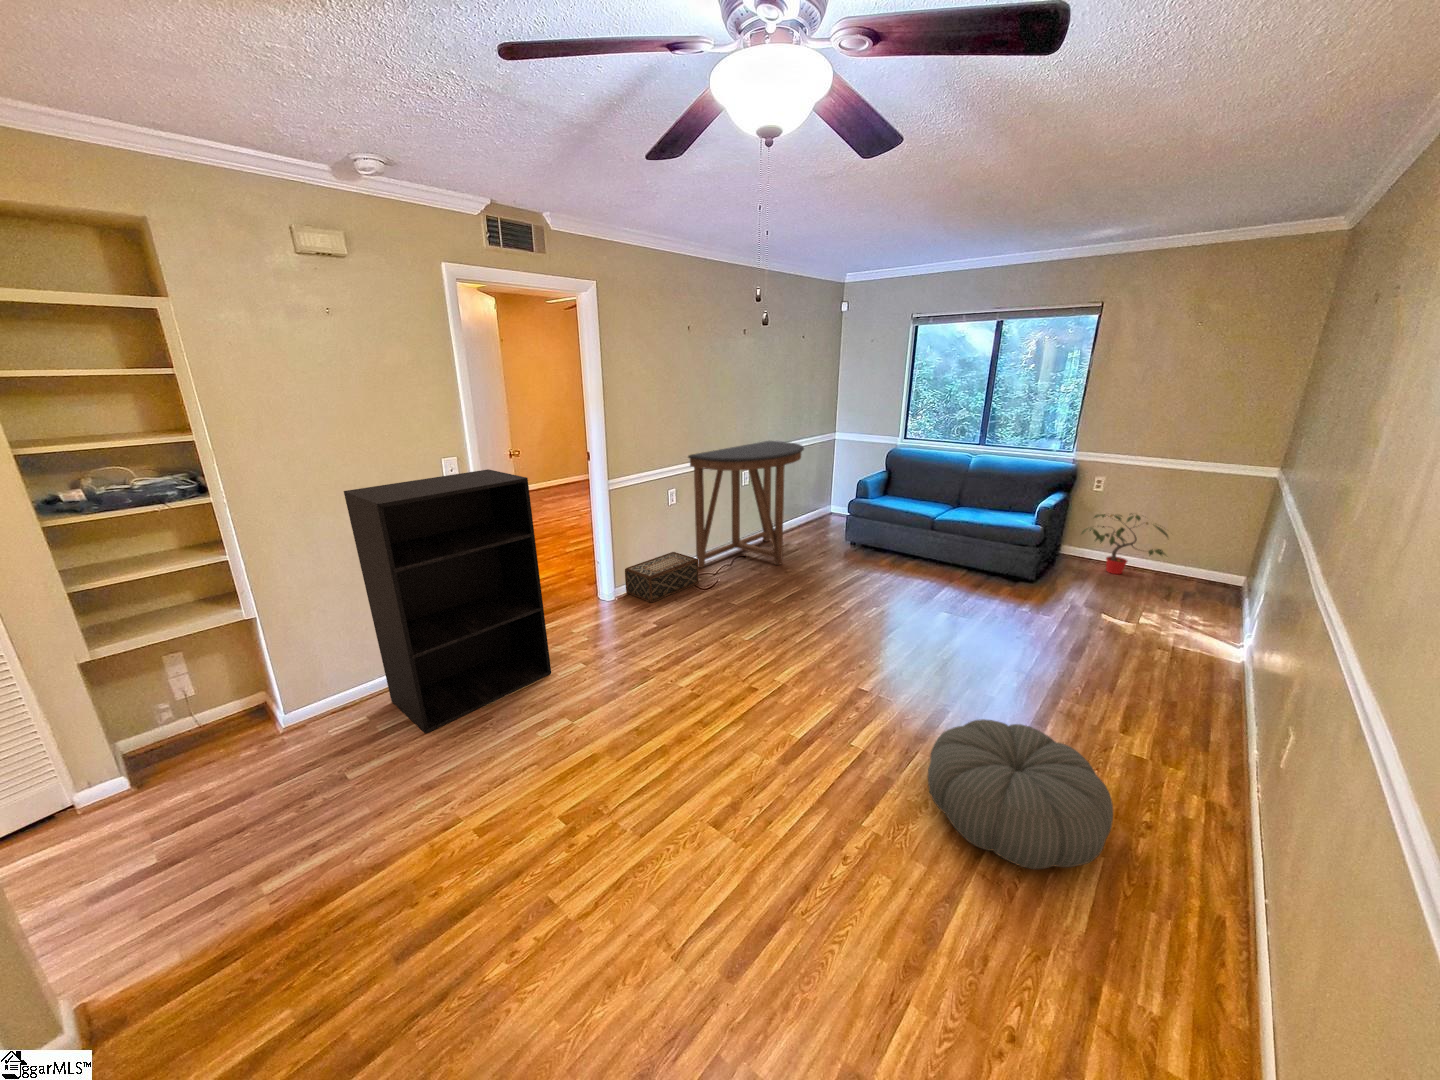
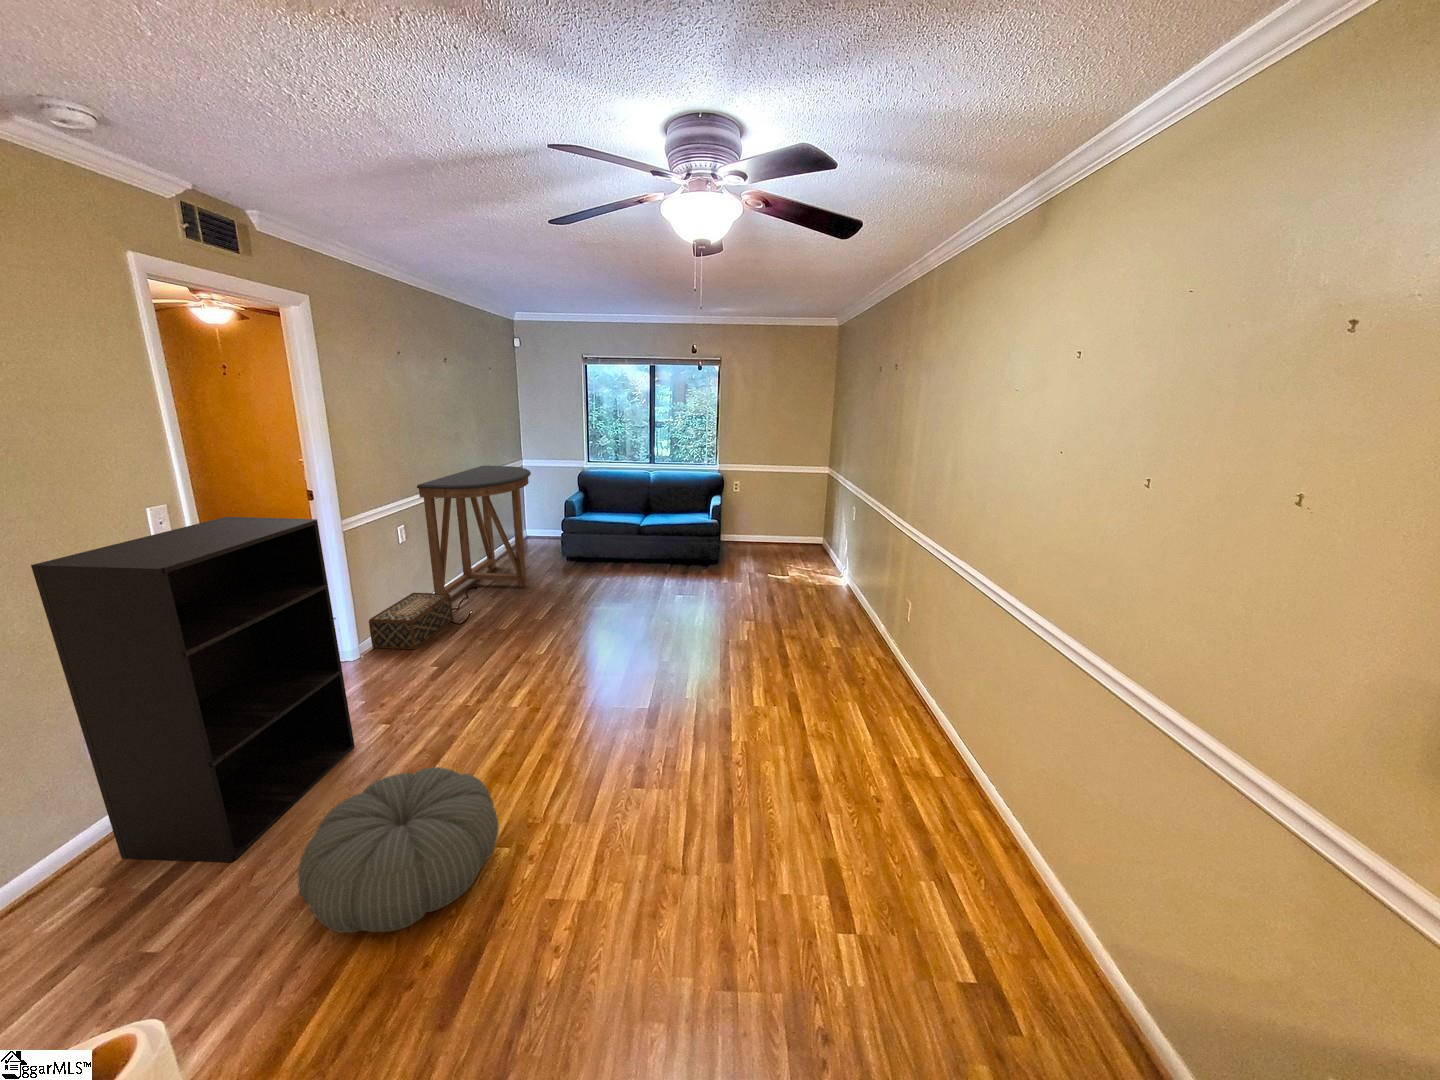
potted plant: present [1082,514,1168,574] -> none [745,503,799,547]
pouf: present [928,719,1113,869] -> present [298,767,499,933]

